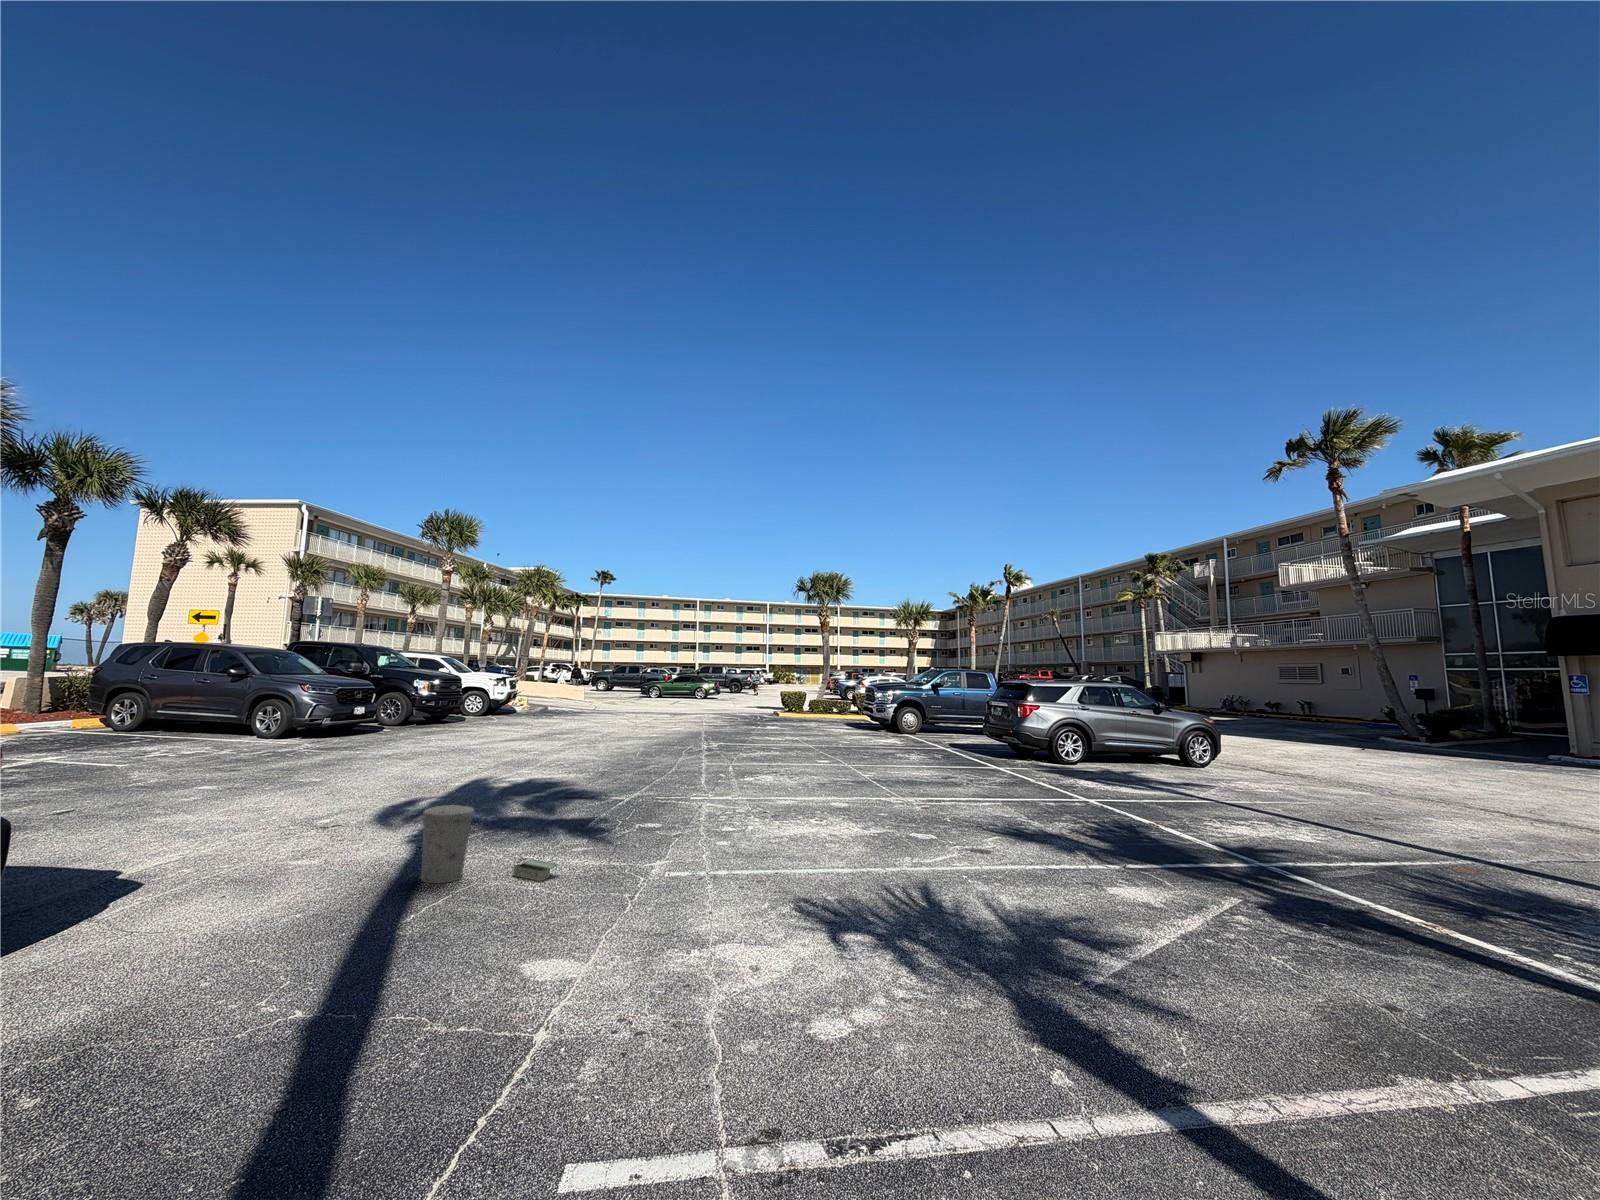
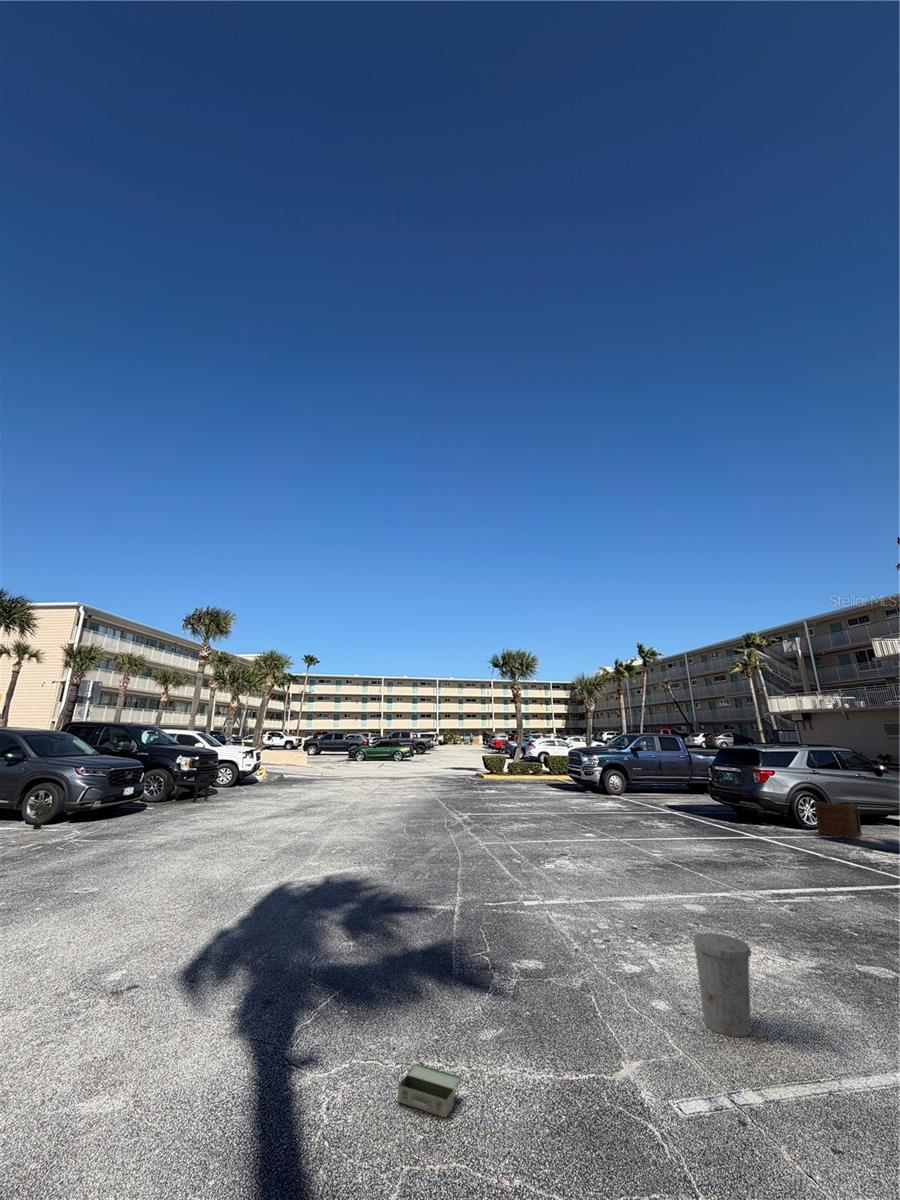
bench: none [402,697,453,728] -> present [163,774,210,803]
potted plant: none [257,717,282,743] -> present [32,802,54,829]
wooden crate: none [1075,737,1119,772] -> present [814,801,862,838]
trash can: present [421,805,474,883] -> present [693,933,751,1037]

